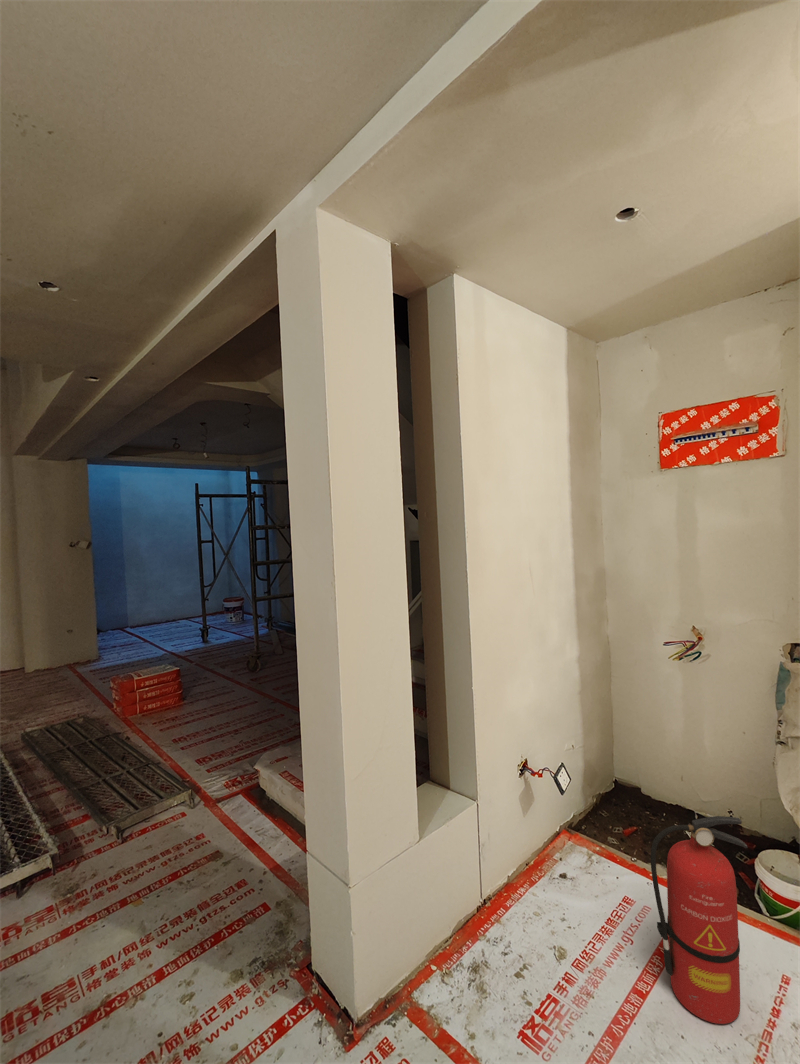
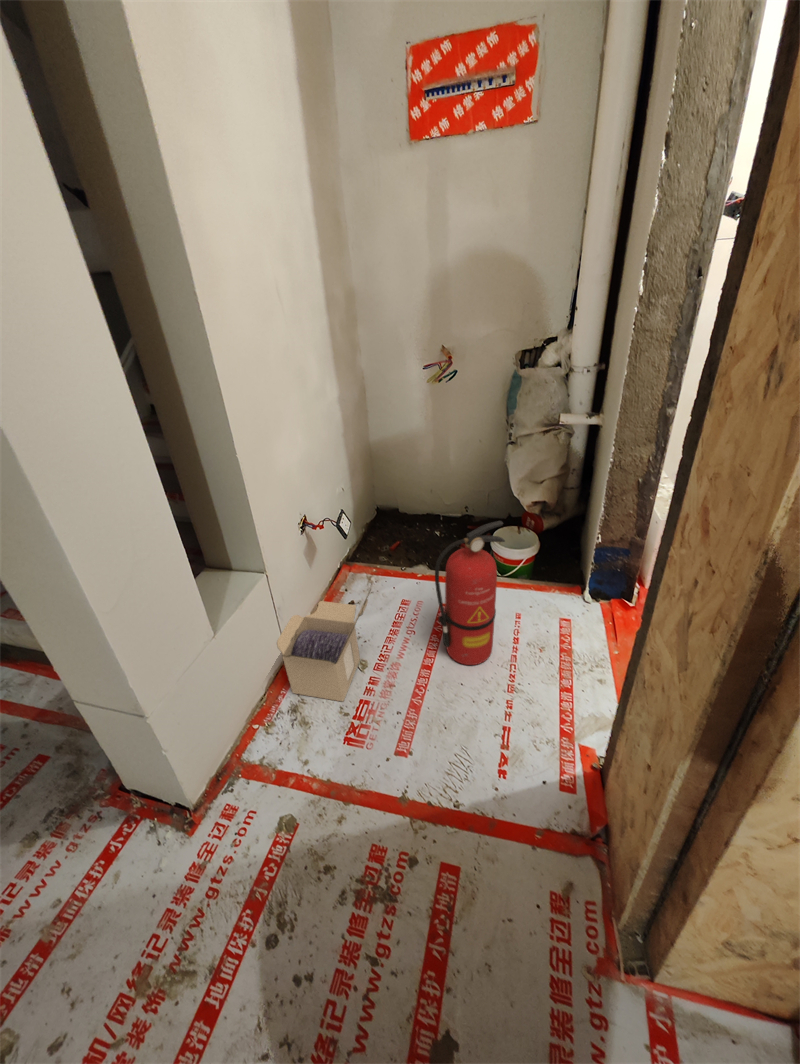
cardboard box: none [473,851,577,986] -> present [277,589,371,701]

